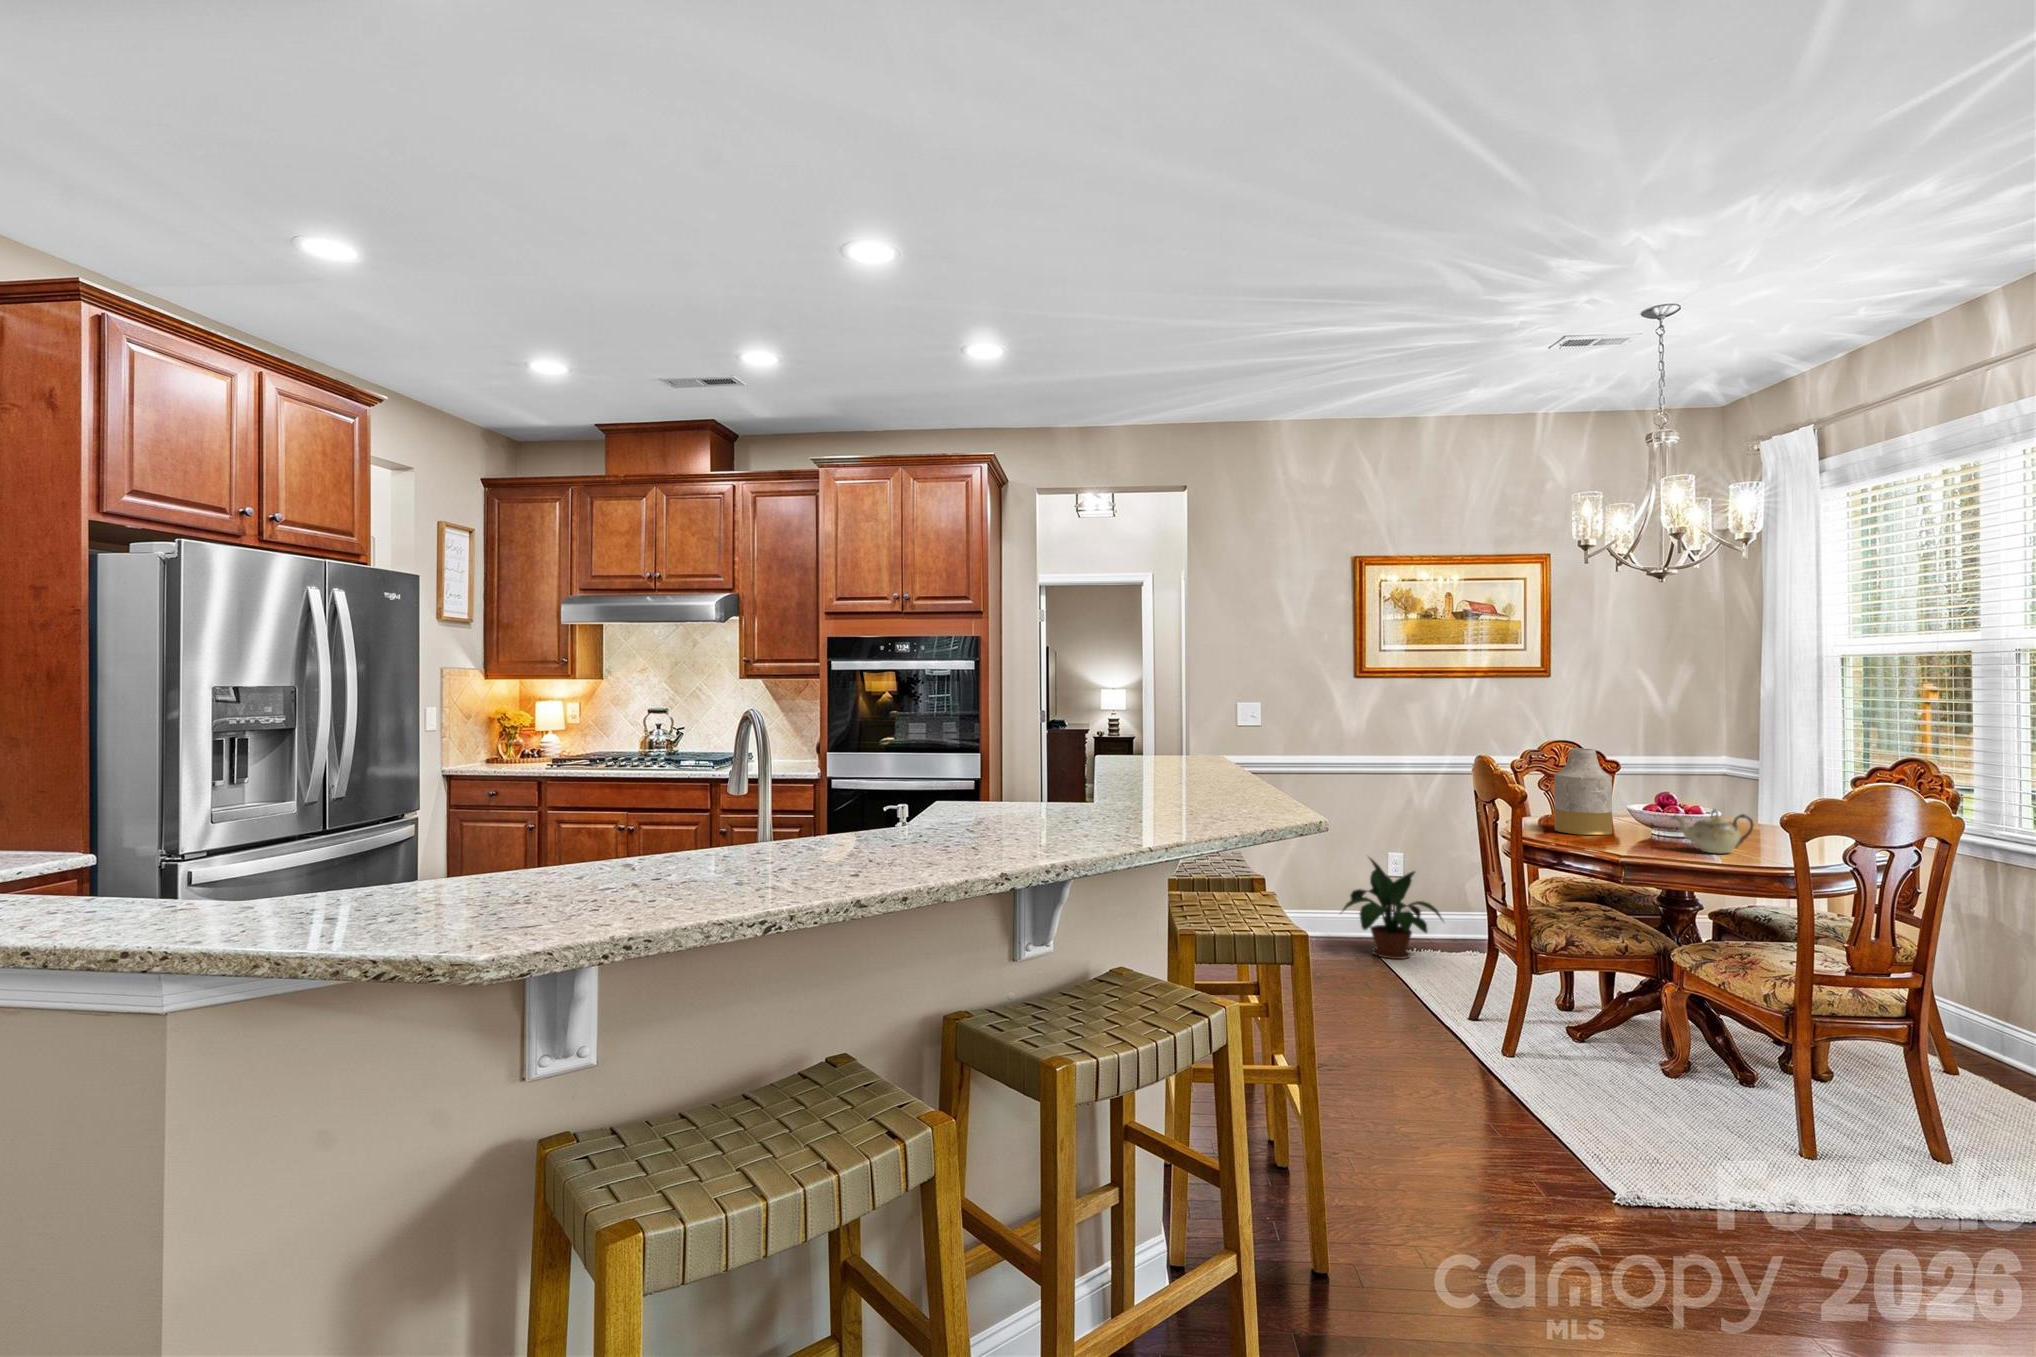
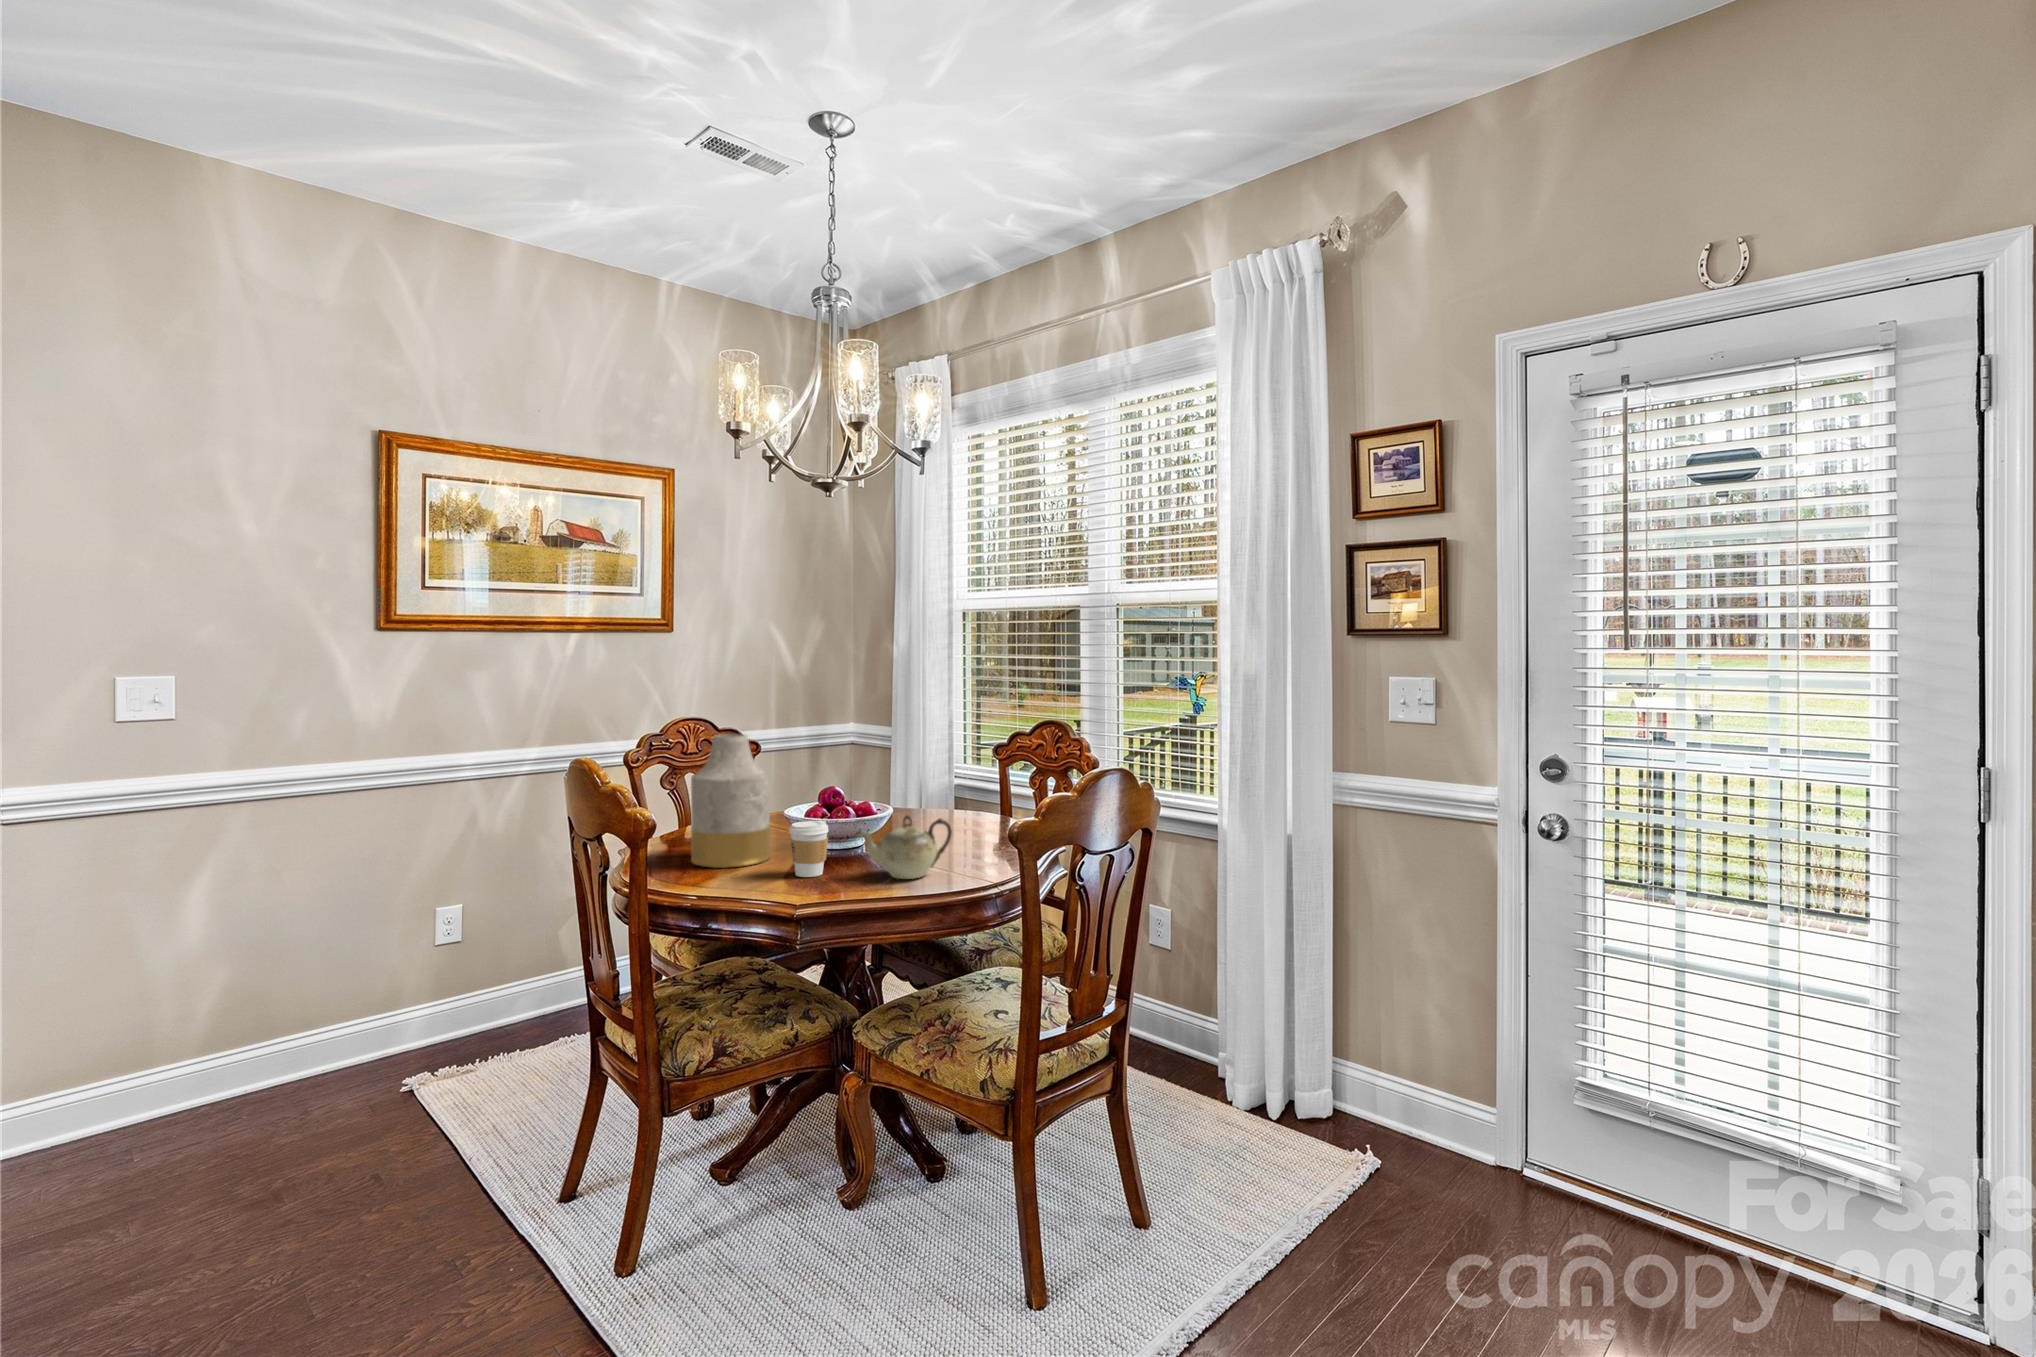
coffee cup: none [1622,808,1653,845] -> present [789,821,828,877]
potted plant: present [1343,858,1444,959] -> none [348,919,528,1078]

